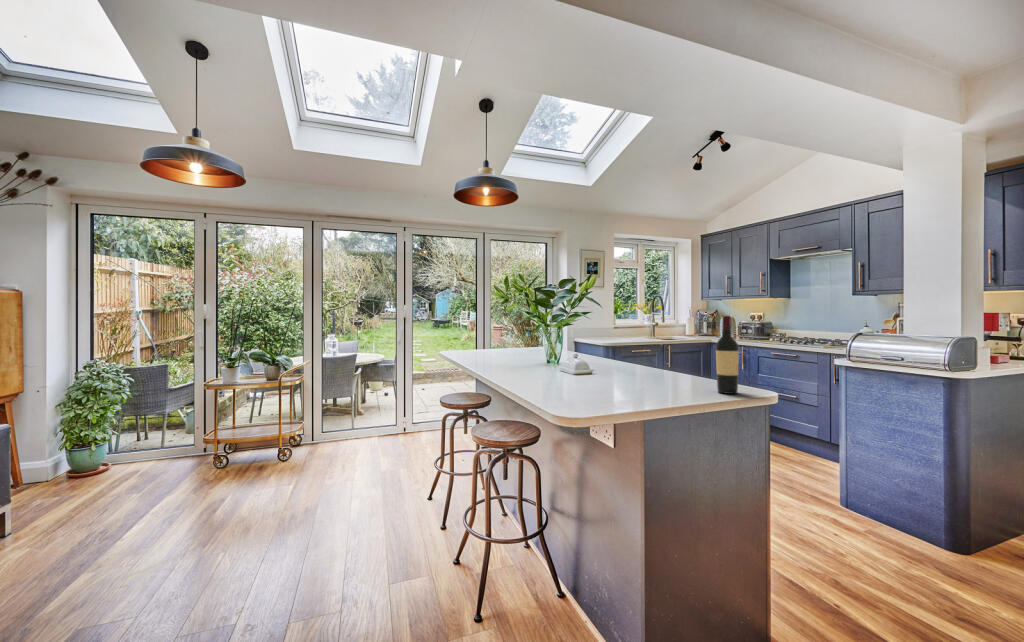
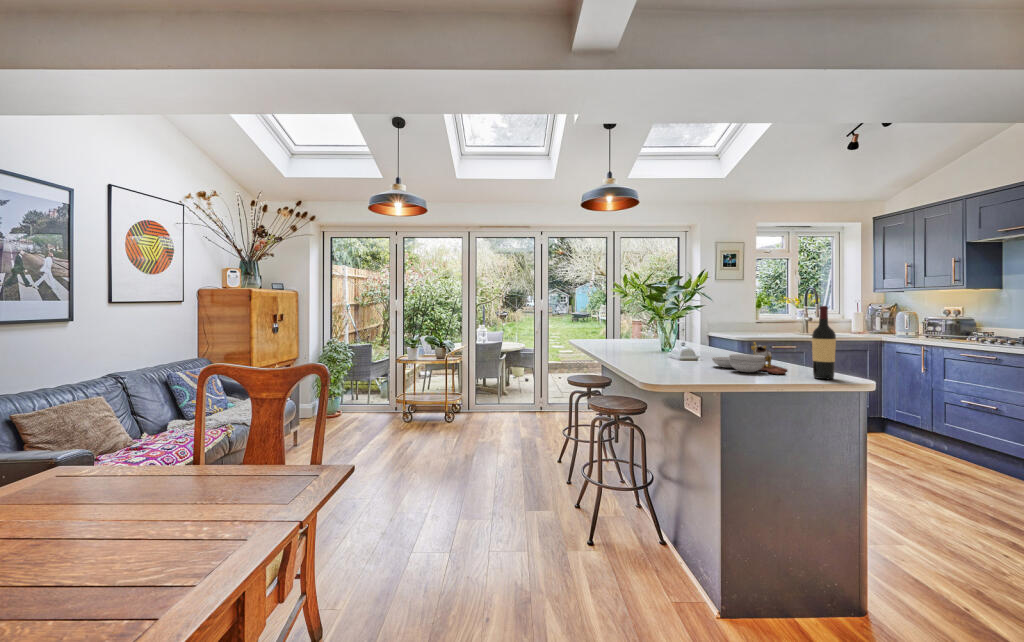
cutting board: none [609,354,689,389] -> present [712,342,787,374]

